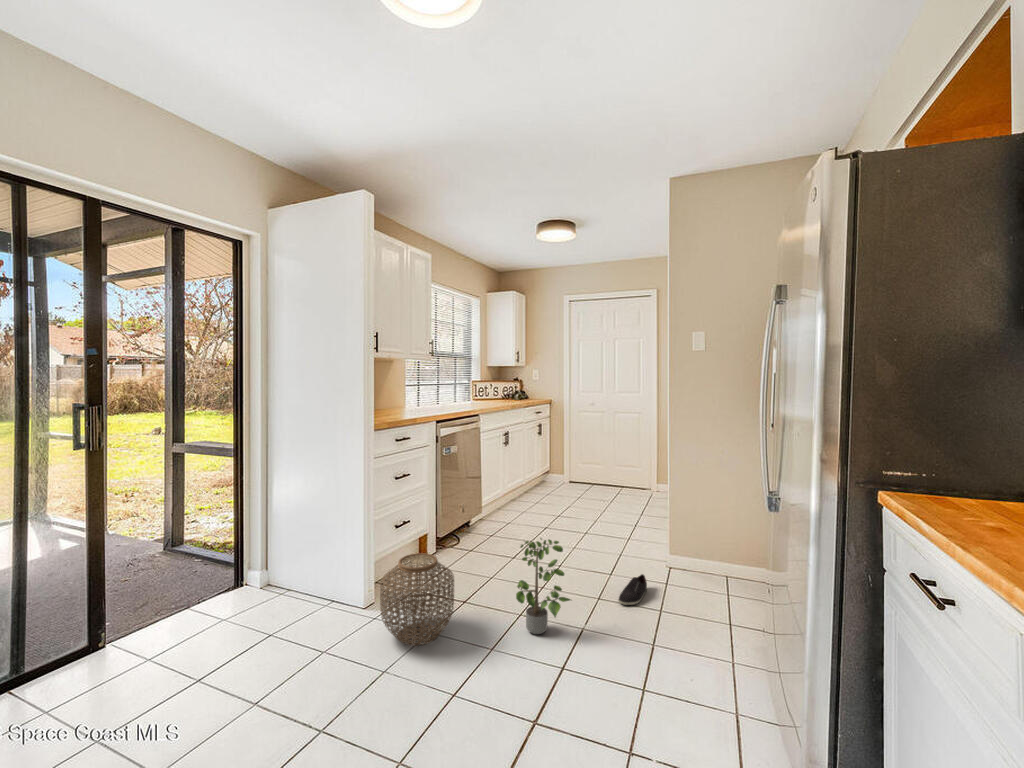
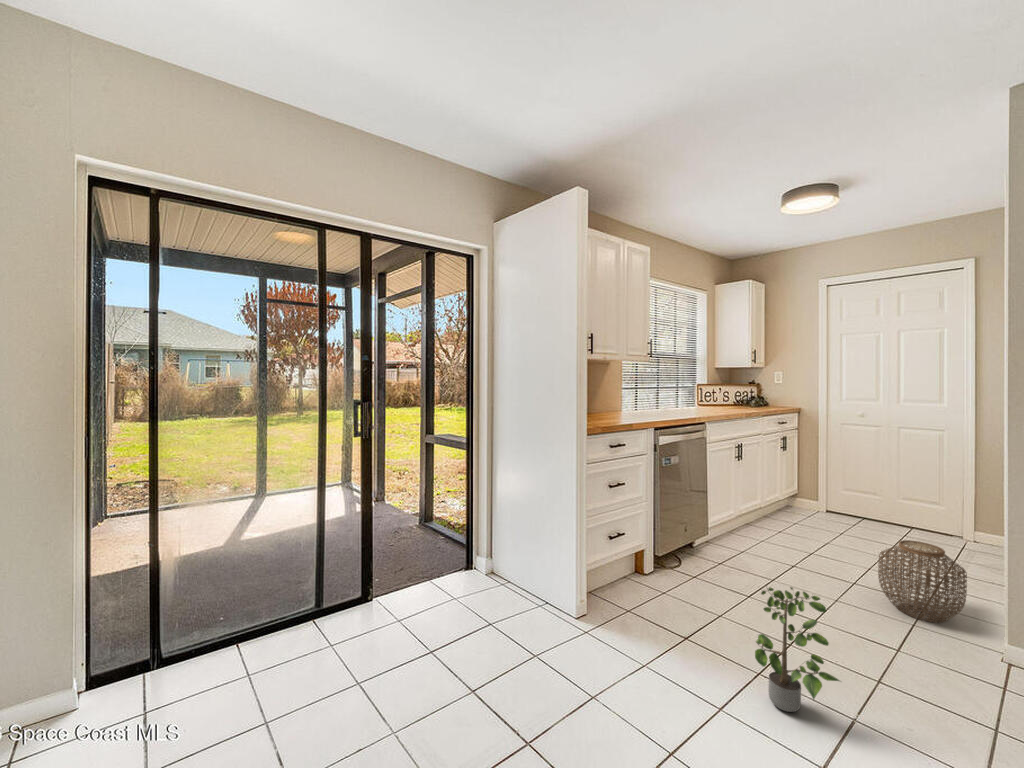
woven basket: present [380,553,454,645] -> present [878,540,967,623]
shoe: present [618,574,647,605] -> none [918,666,971,710]

